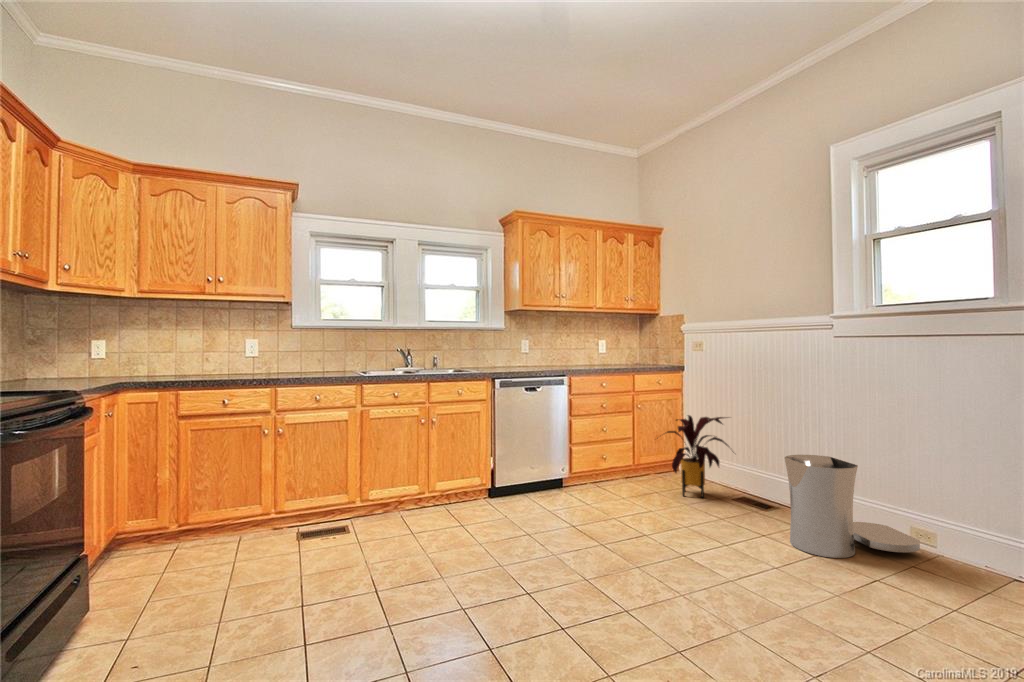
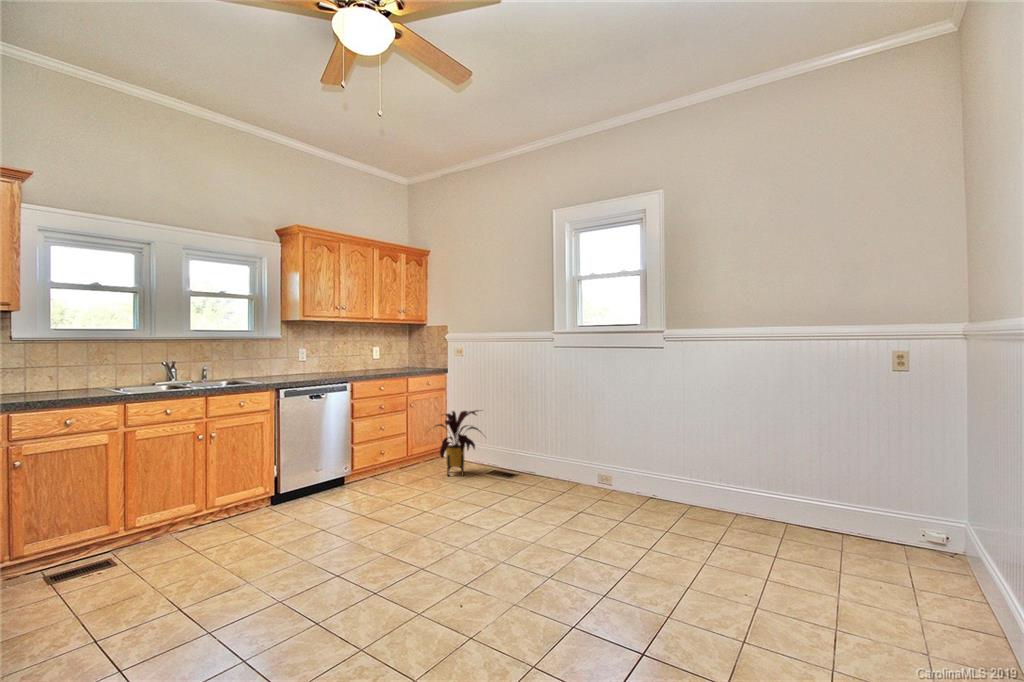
trash can: present [785,455,920,558] -> none [521,434,595,503]

